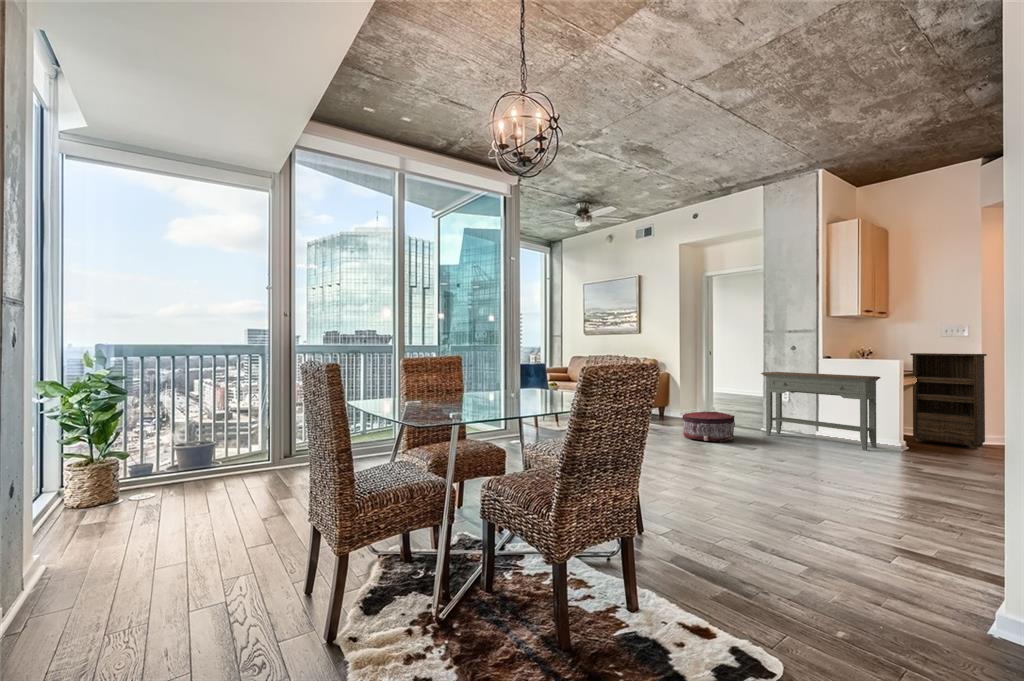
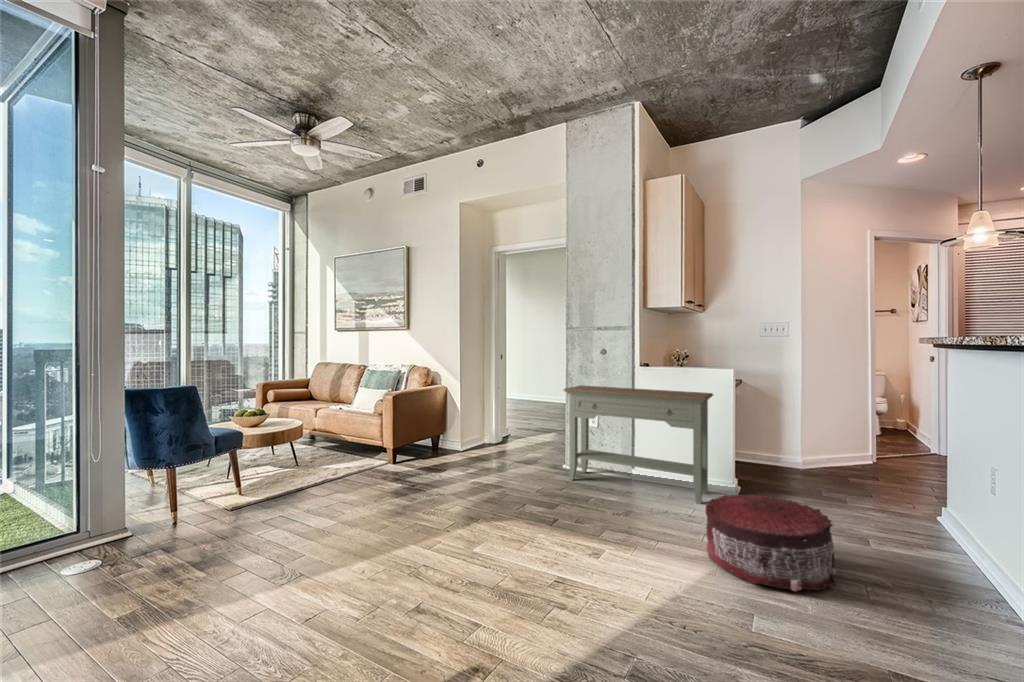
bookshelf: present [910,353,987,450] -> none [734,357,812,481]
pouf: present [682,411,735,442] -> present [705,494,837,591]

